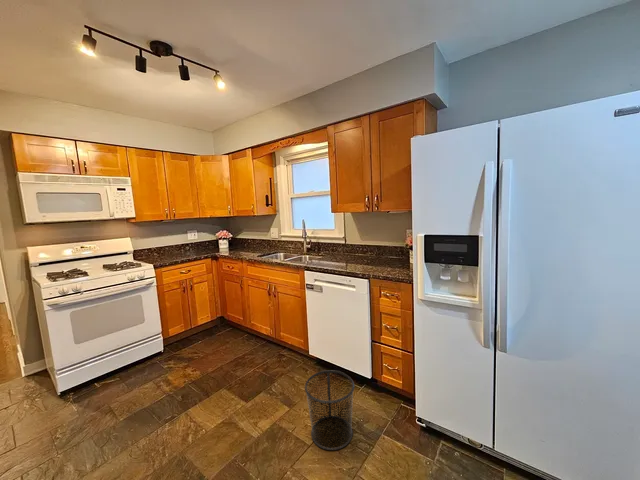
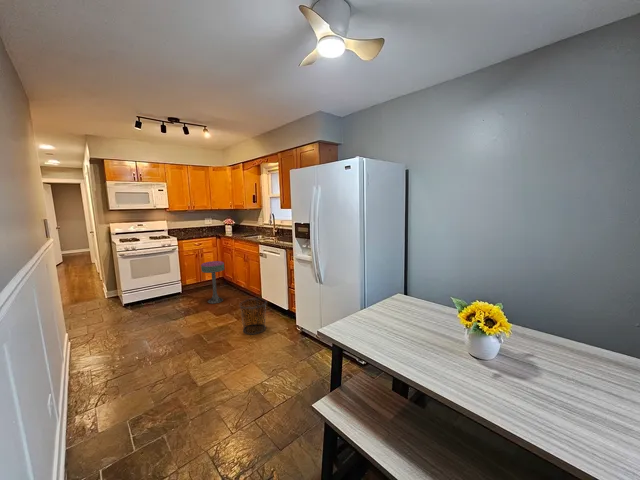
bar stool: none [201,298,239,371] -> present [201,261,225,304]

